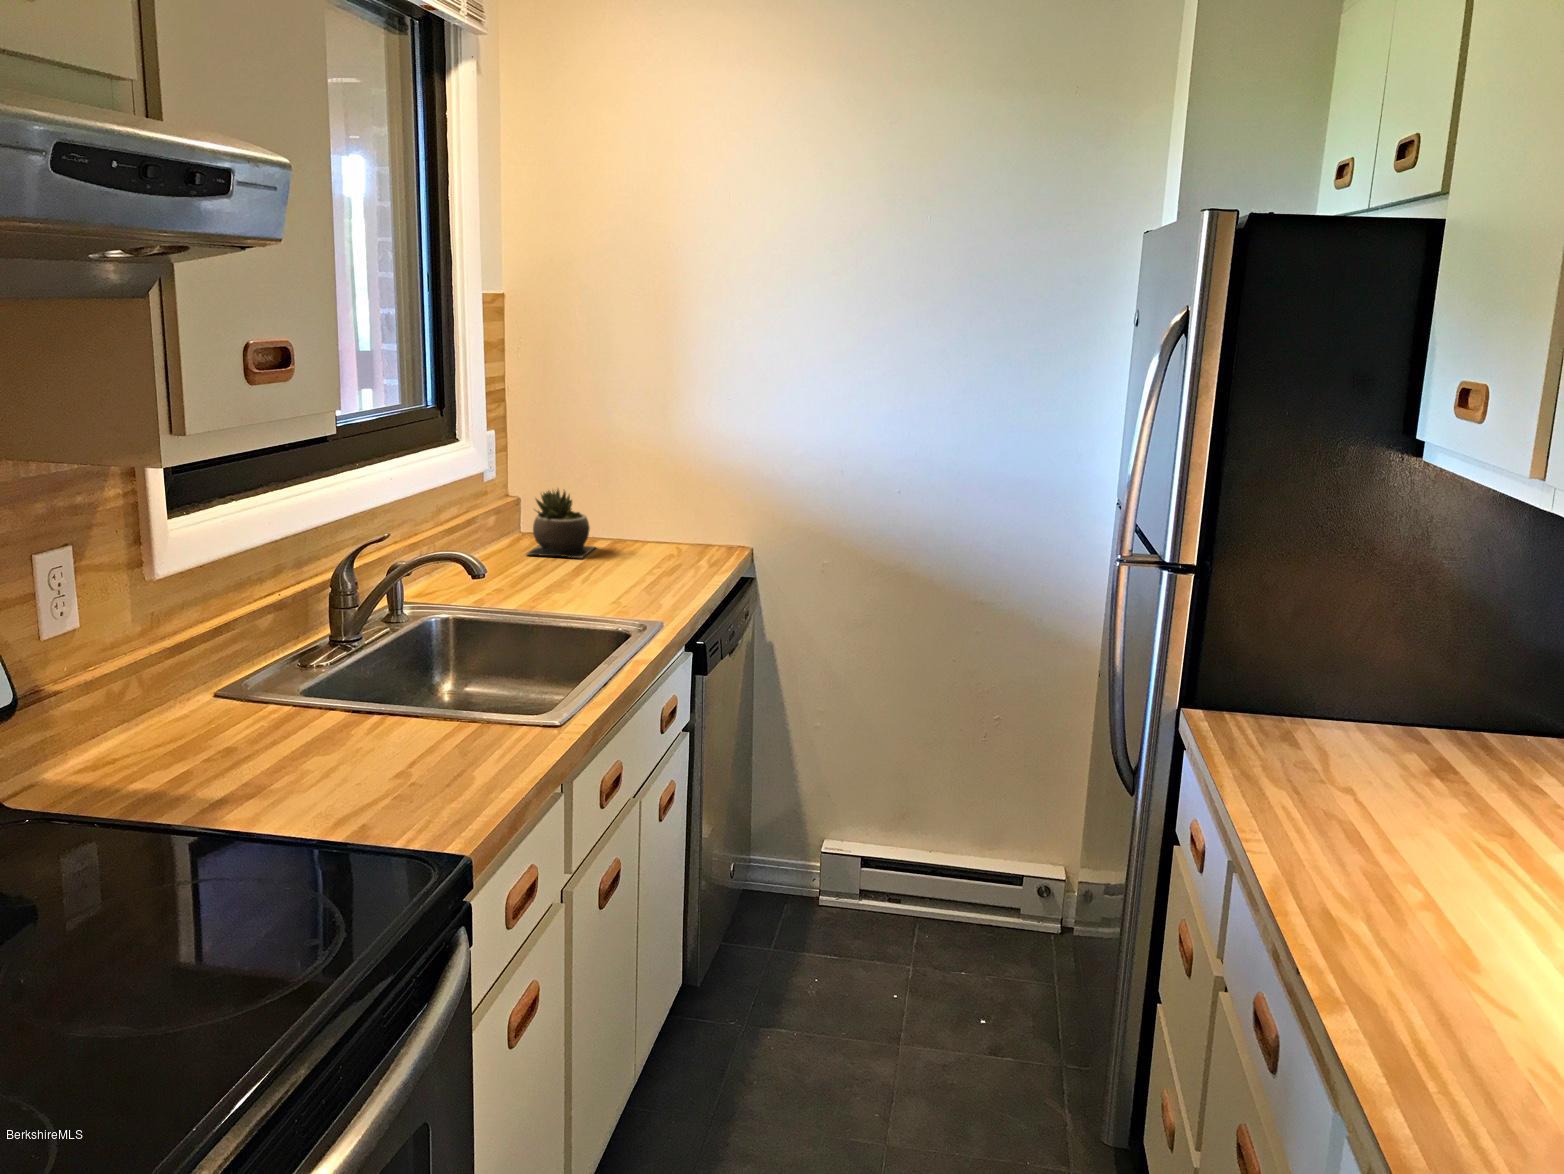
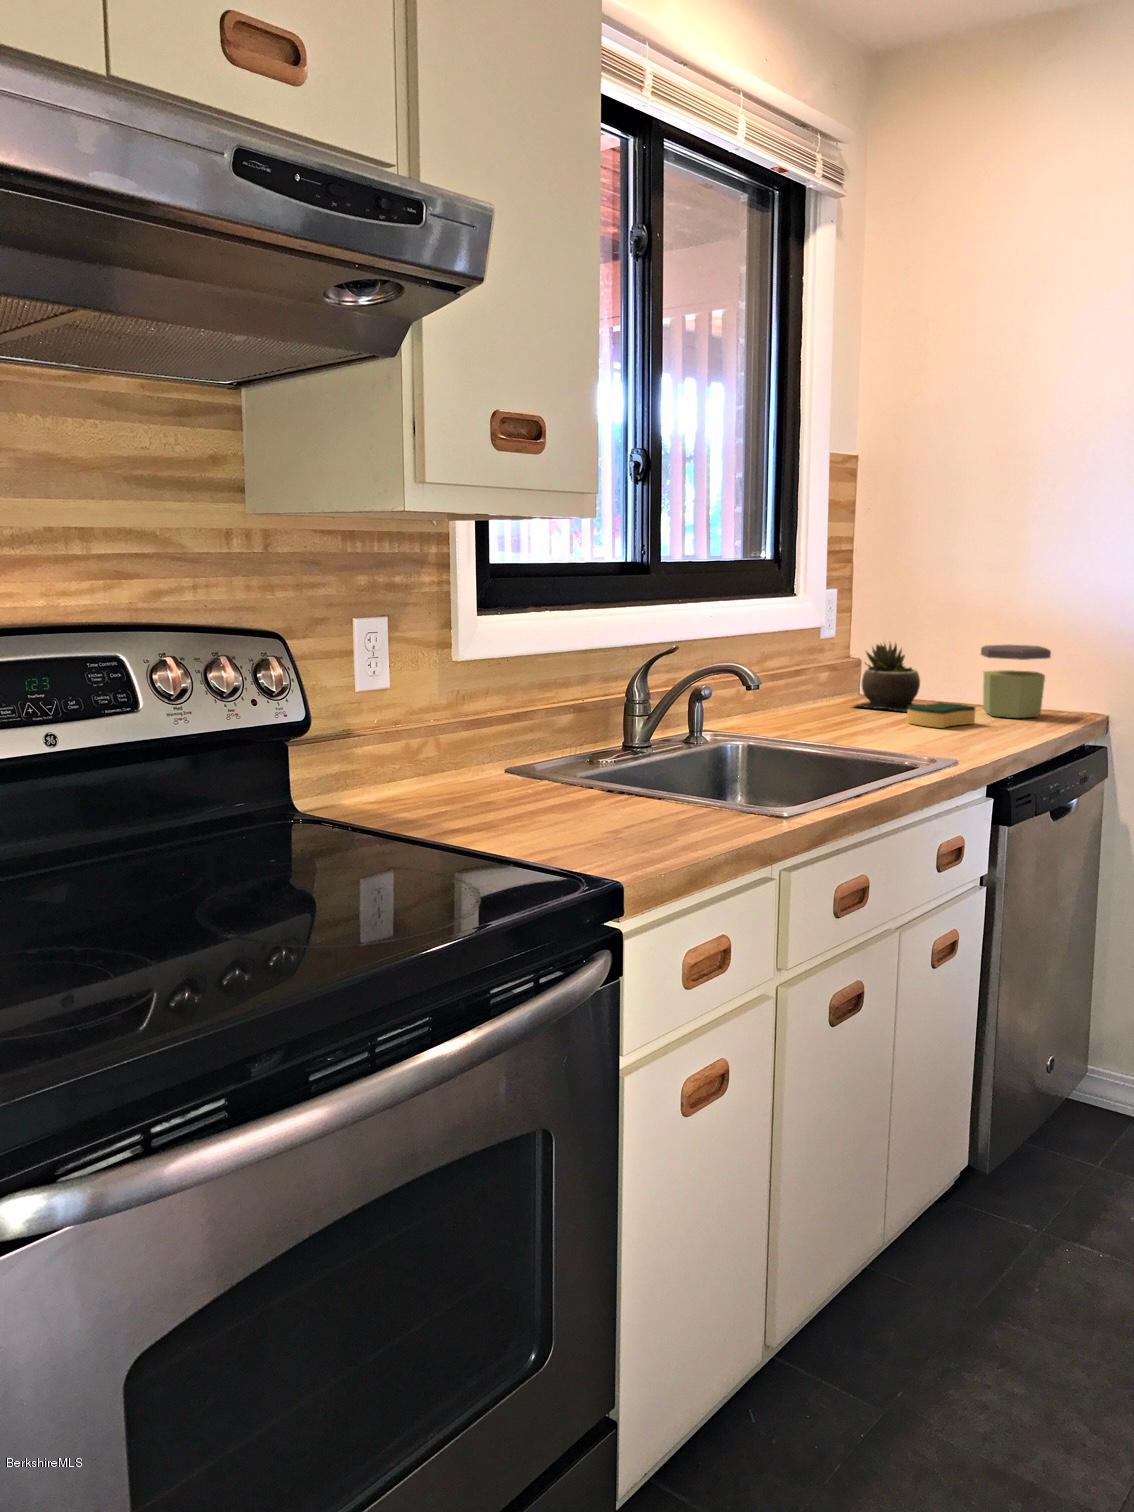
jar: none [645,487,708,559] -> present [981,645,1051,718]
sponge: none [590,550,651,579] -> present [907,702,975,728]

